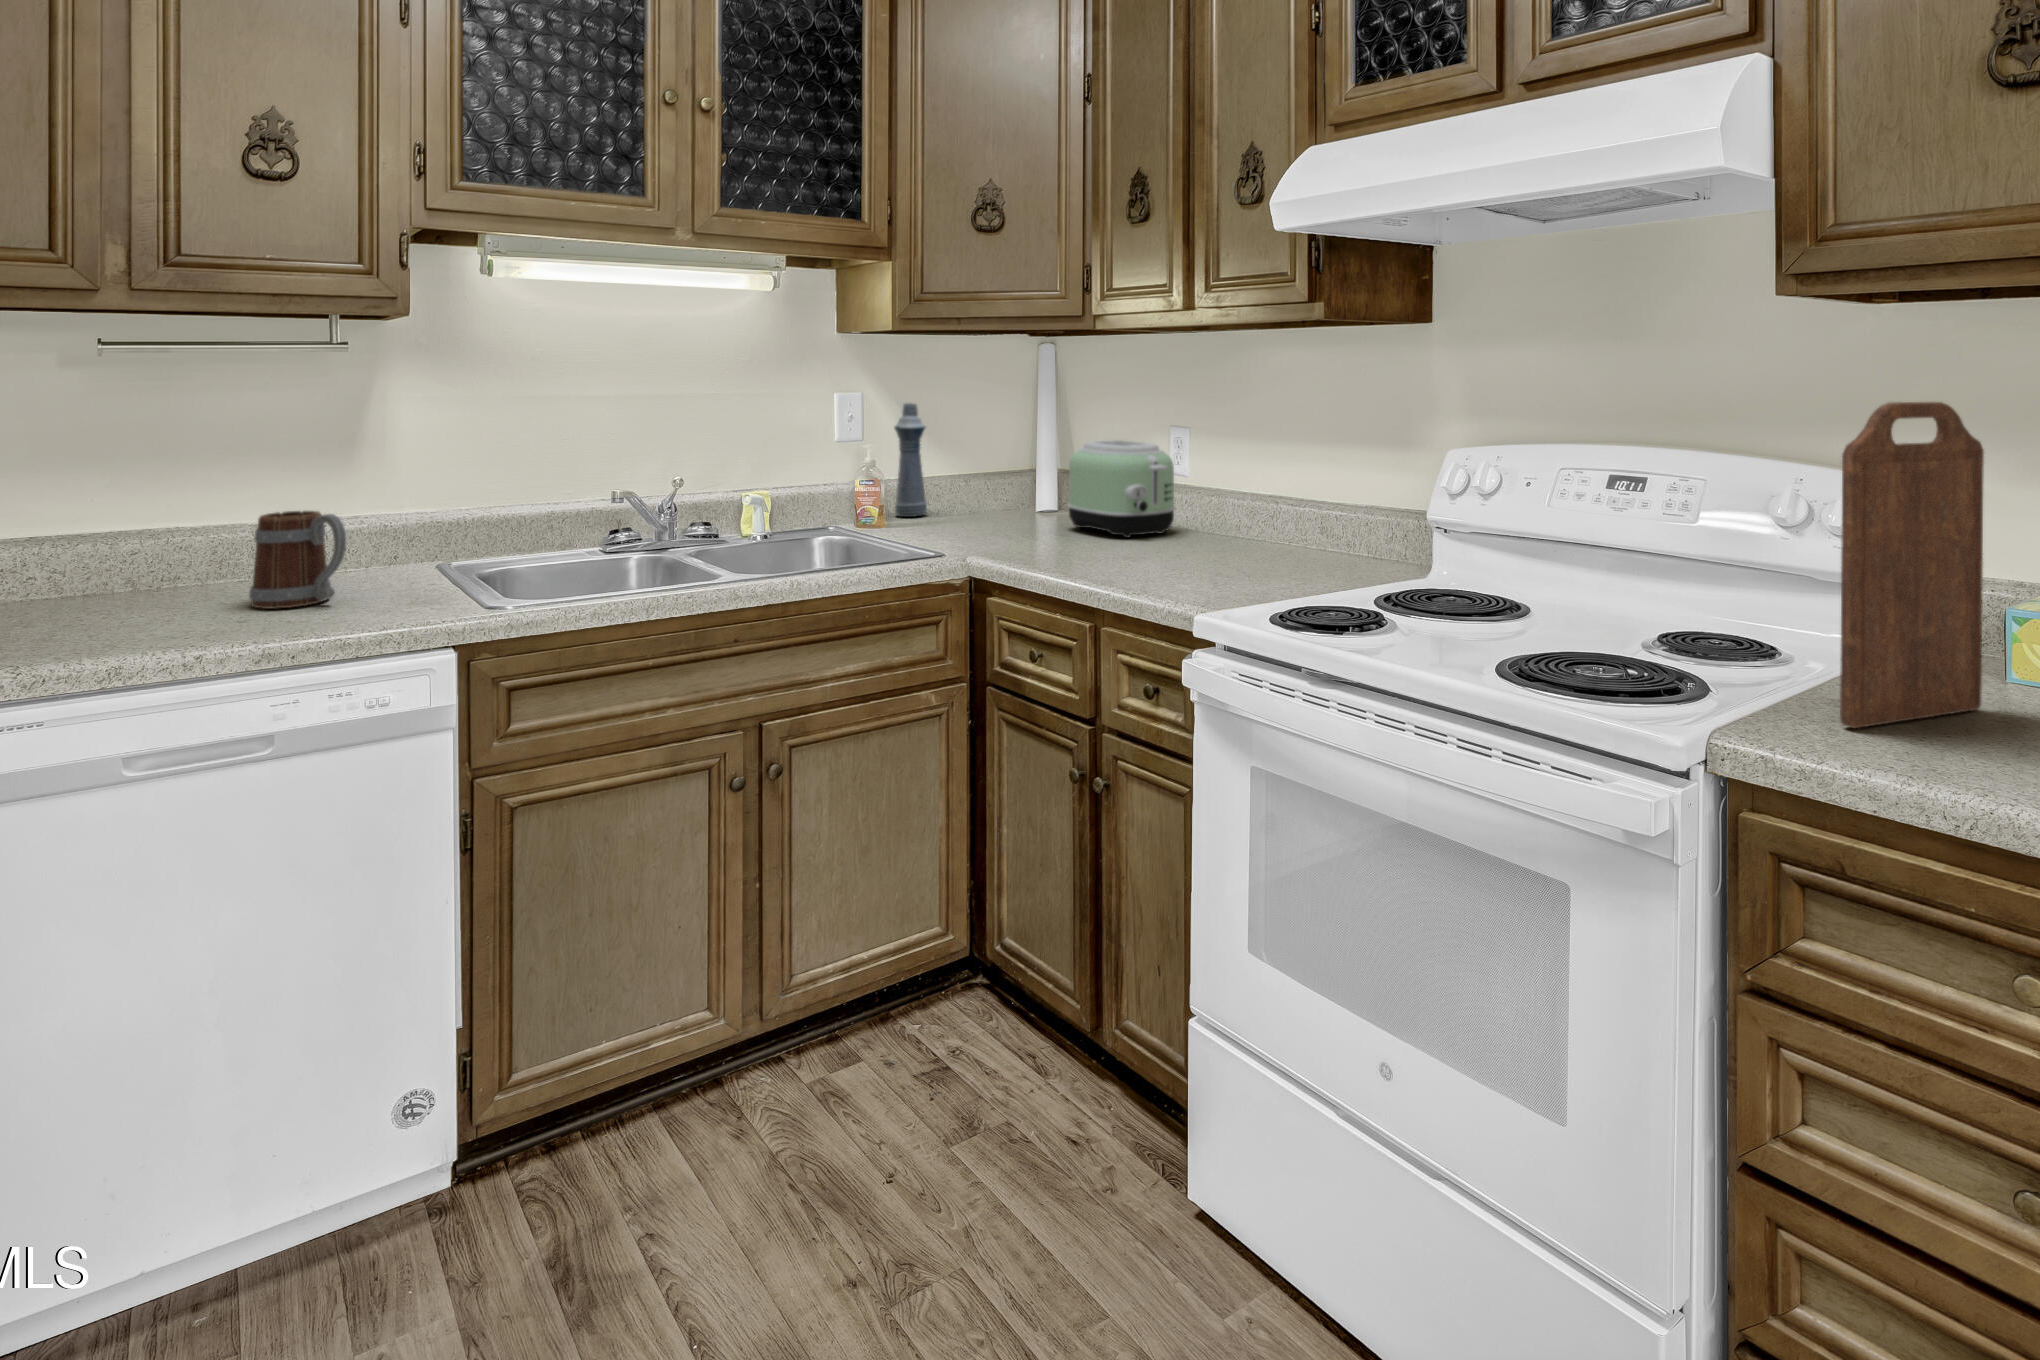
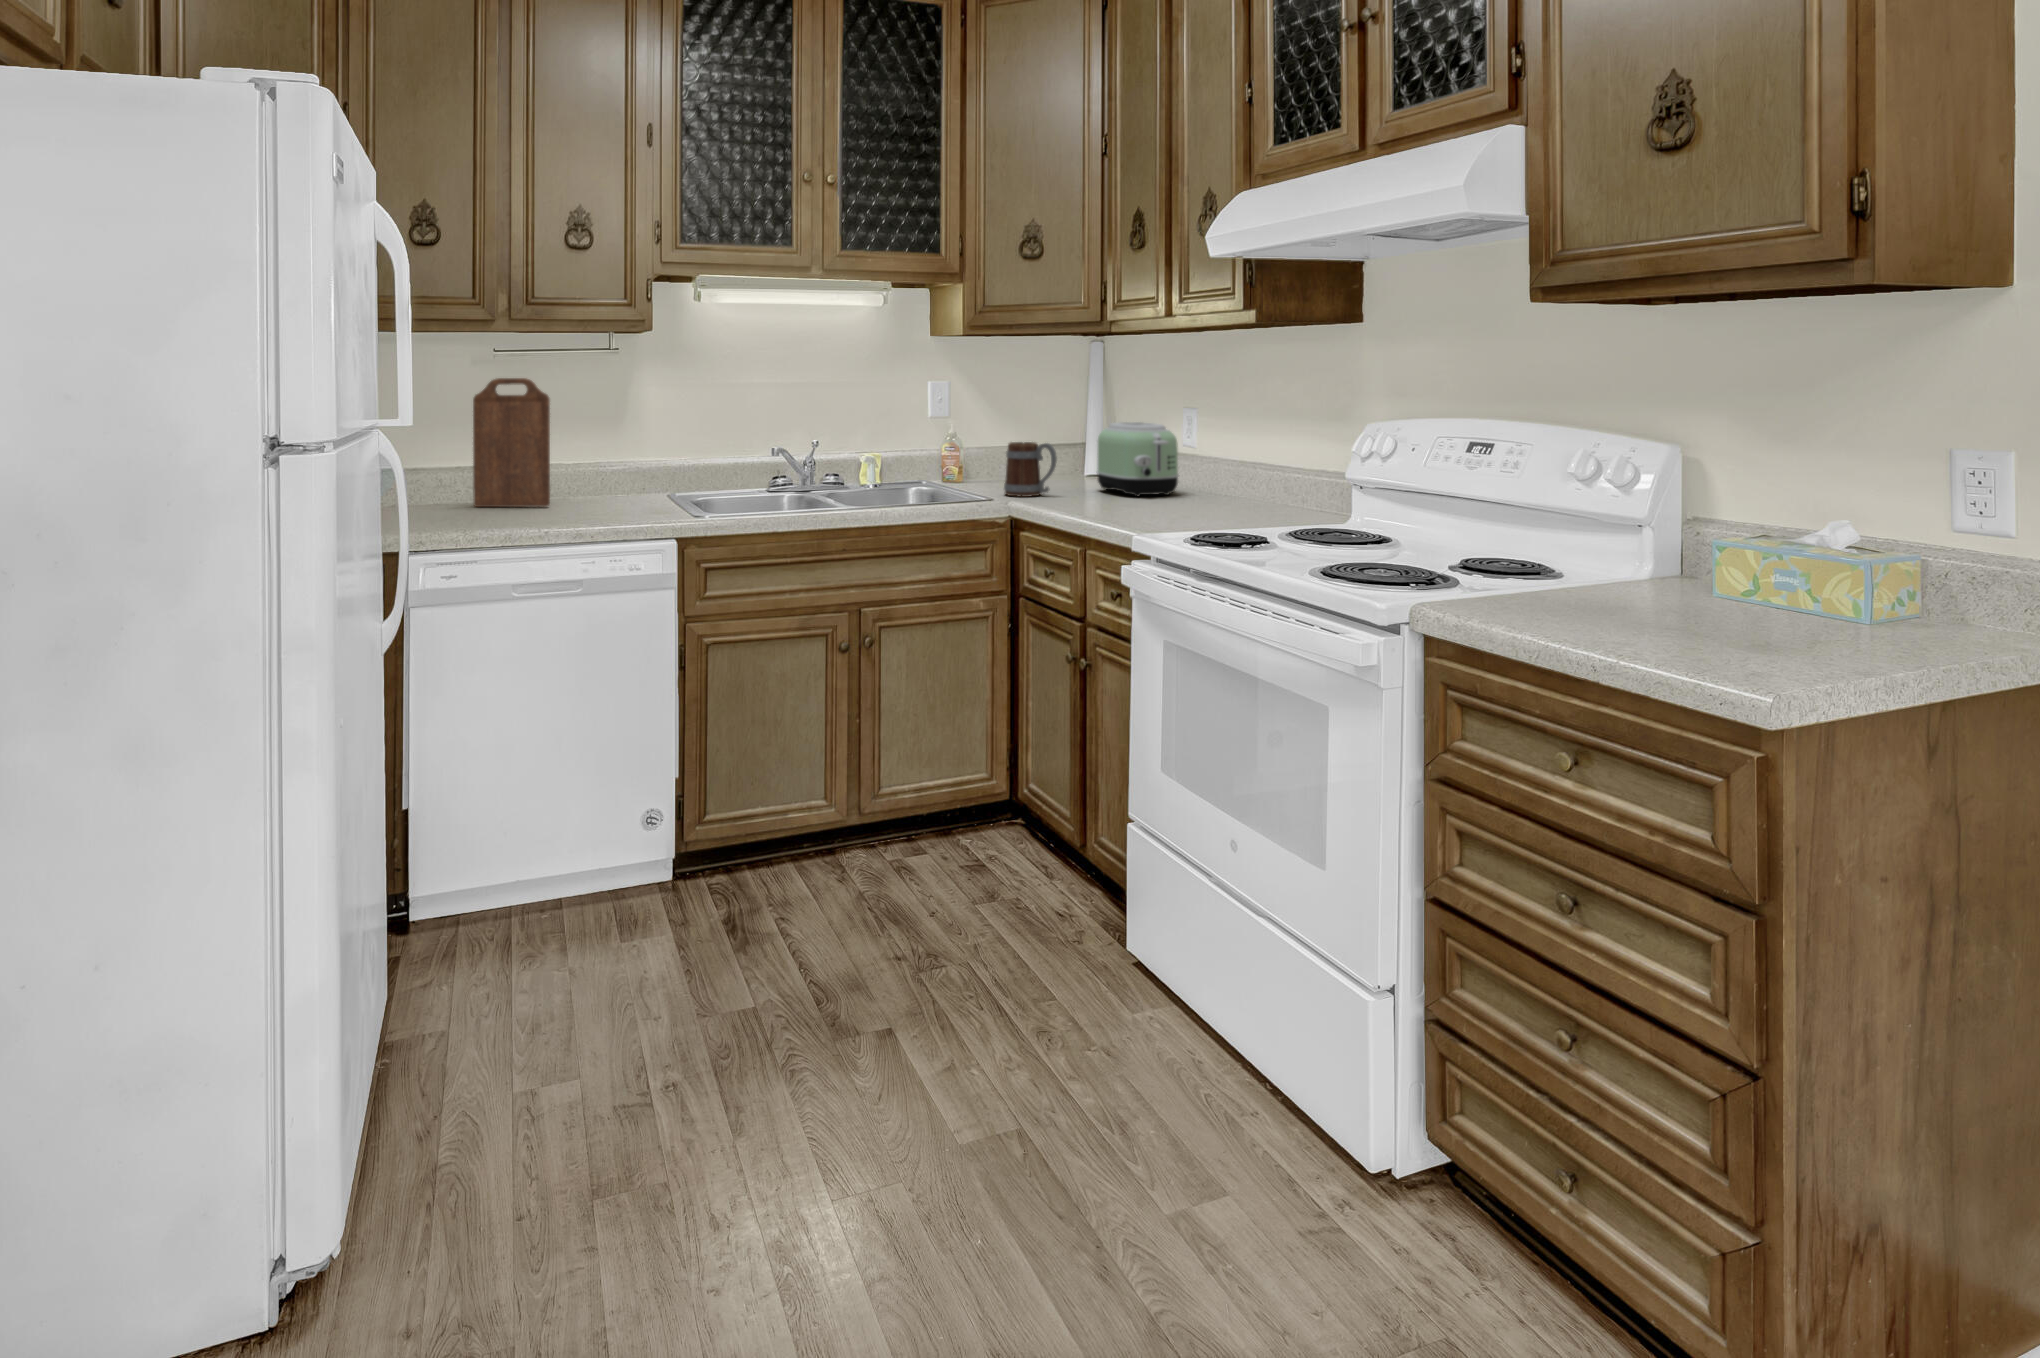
cutting board: present [1840,402,1984,728] -> present [473,378,550,507]
bottle: present [895,403,927,517] -> none [974,393,1000,480]
mug: present [249,511,346,609] -> present [1004,442,1057,497]

